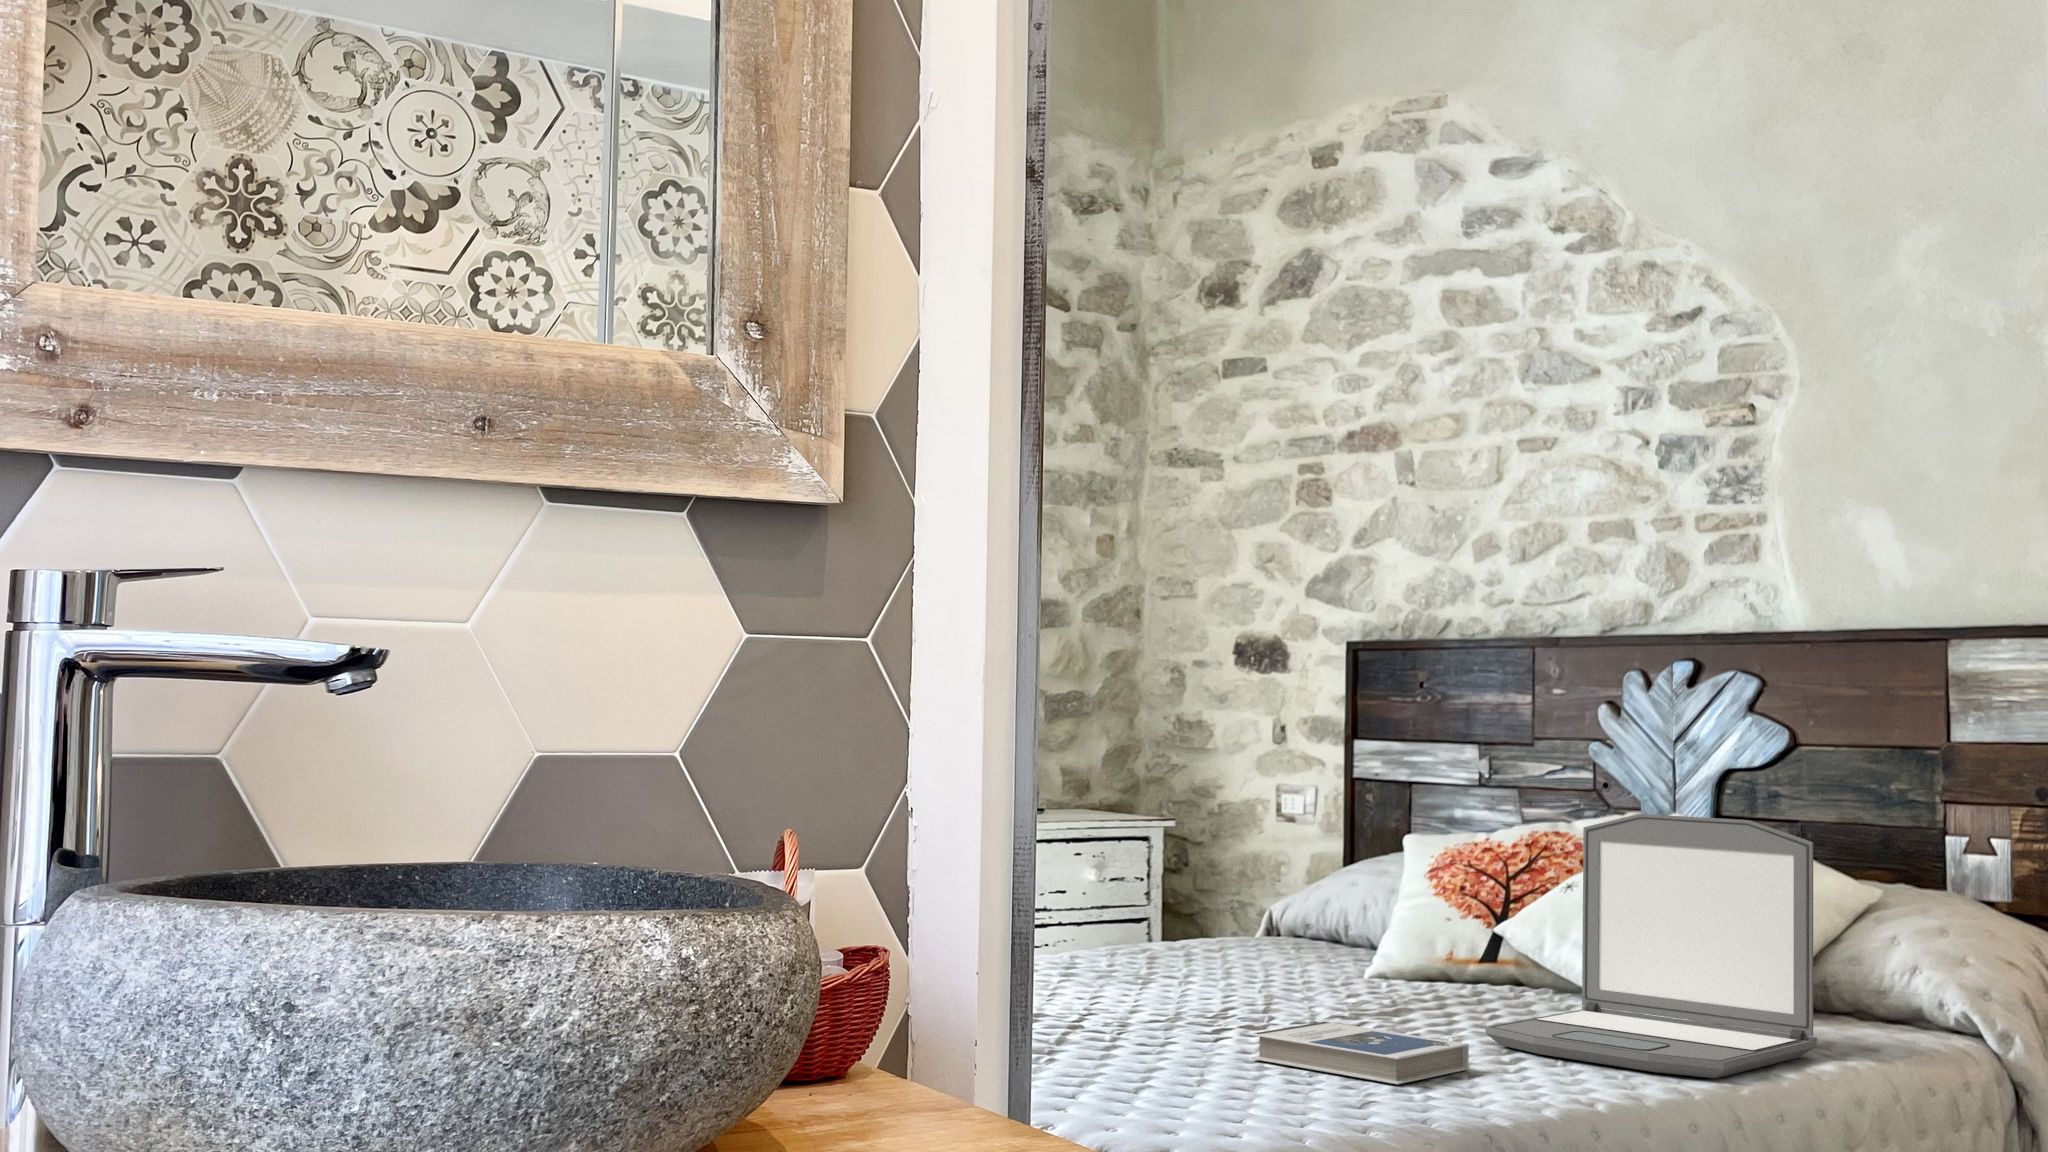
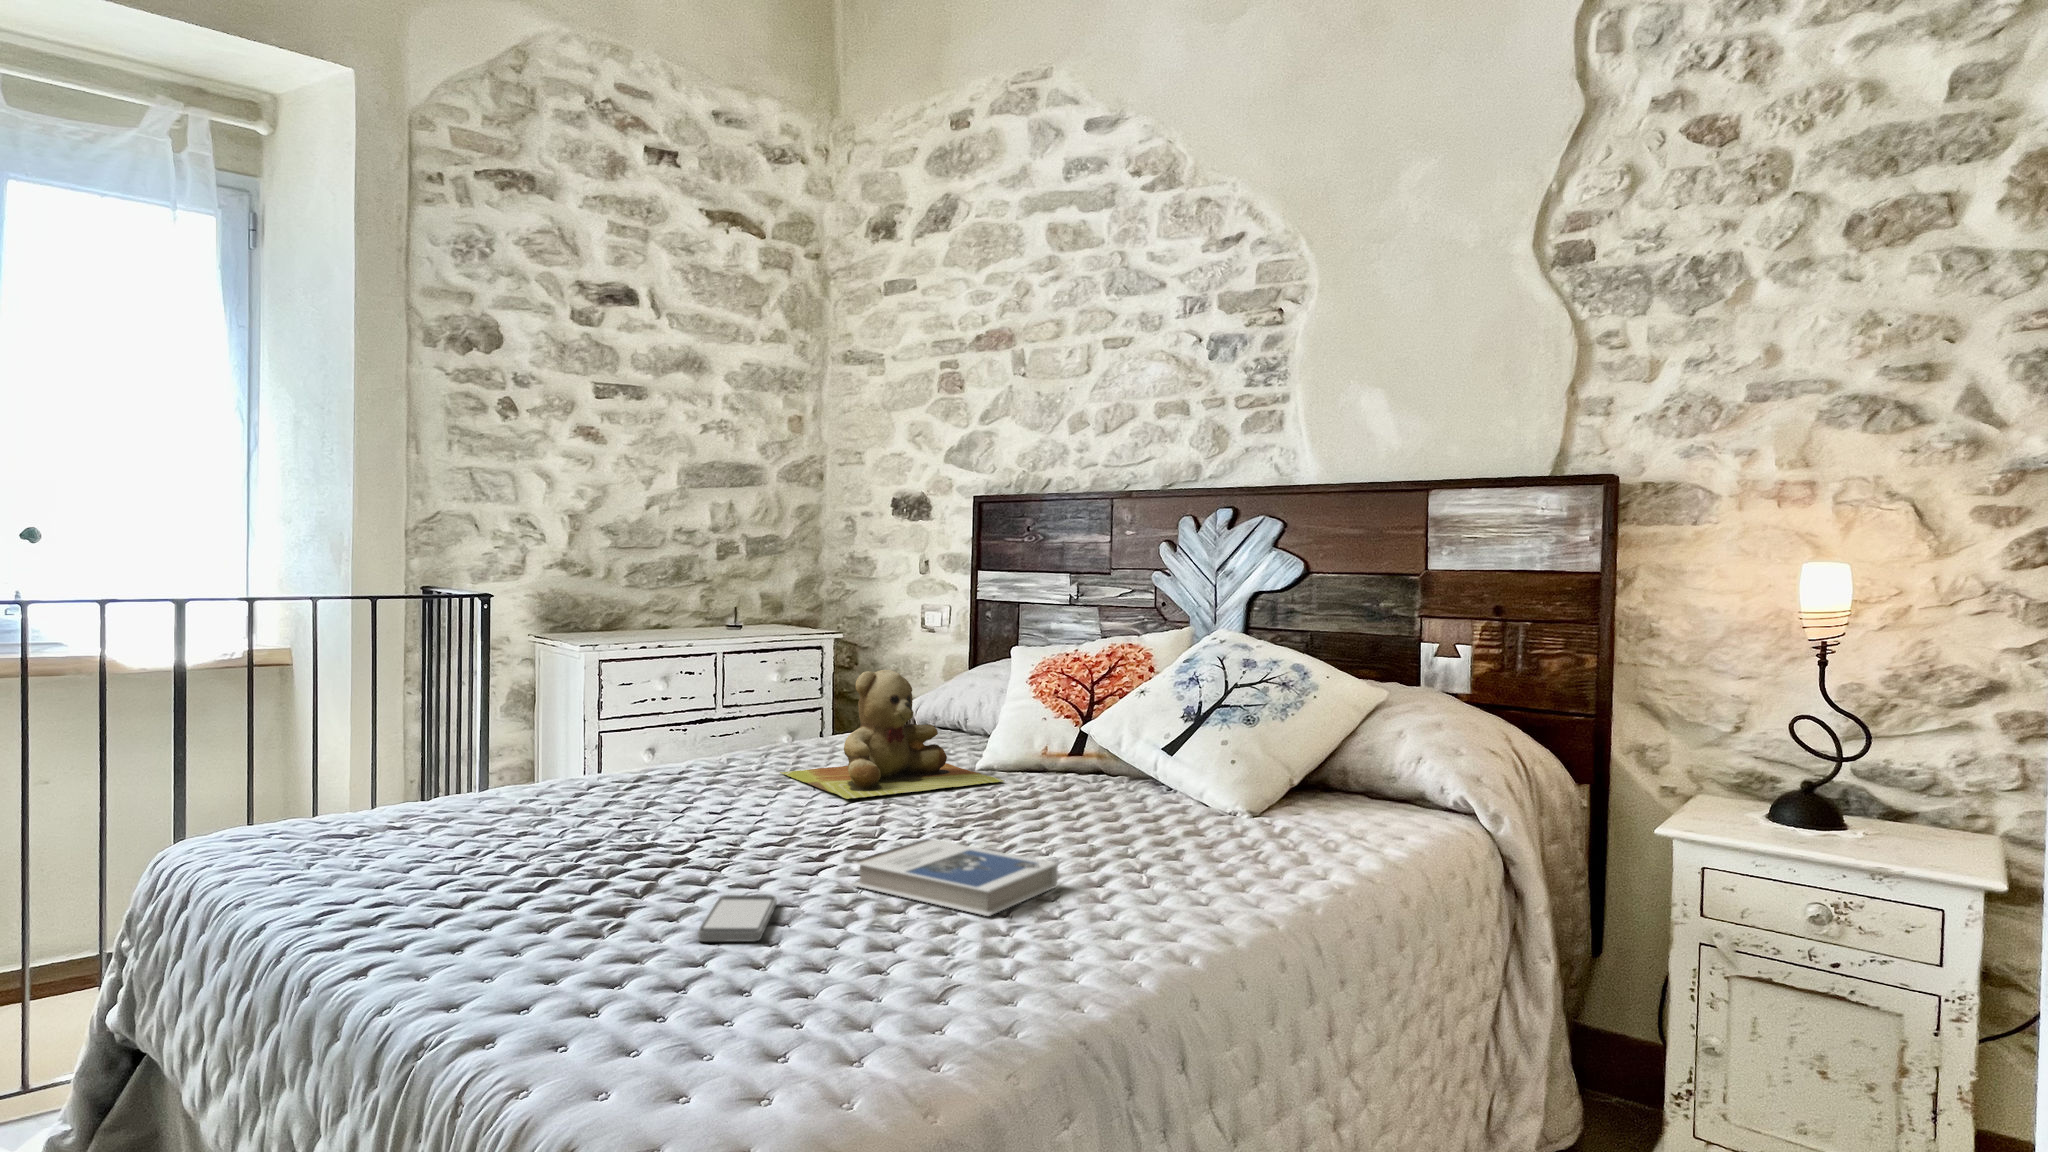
laptop: present [1485,814,1817,1078] -> none [1073,637,1357,885]
teddy bear: none [1132,853,1402,996] -> present [780,670,1003,799]
smartphone: none [1117,1057,1181,1089] -> present [698,895,777,941]

